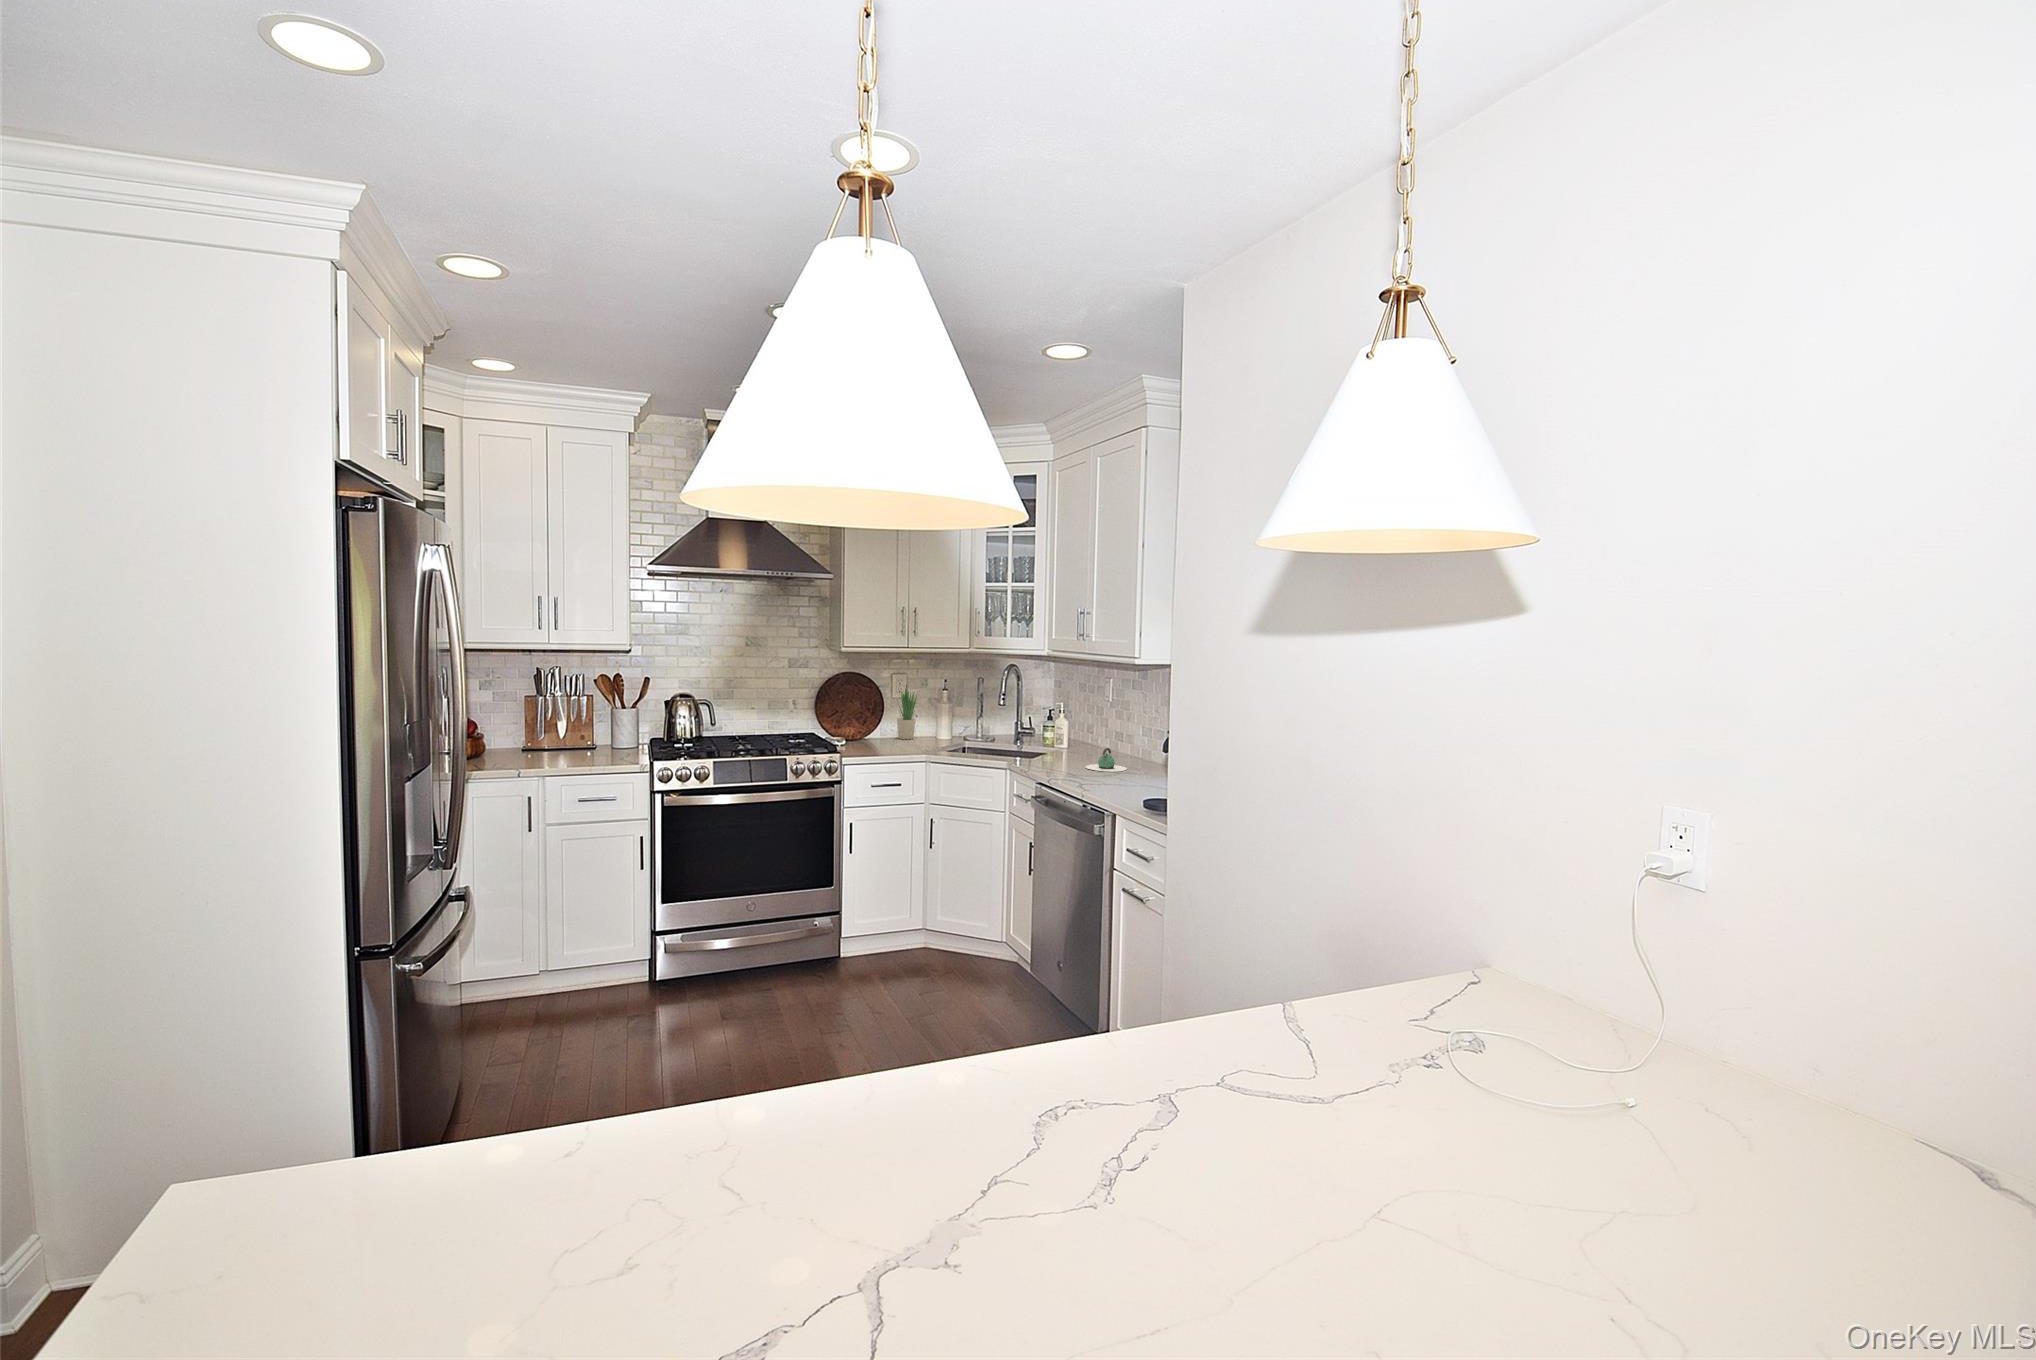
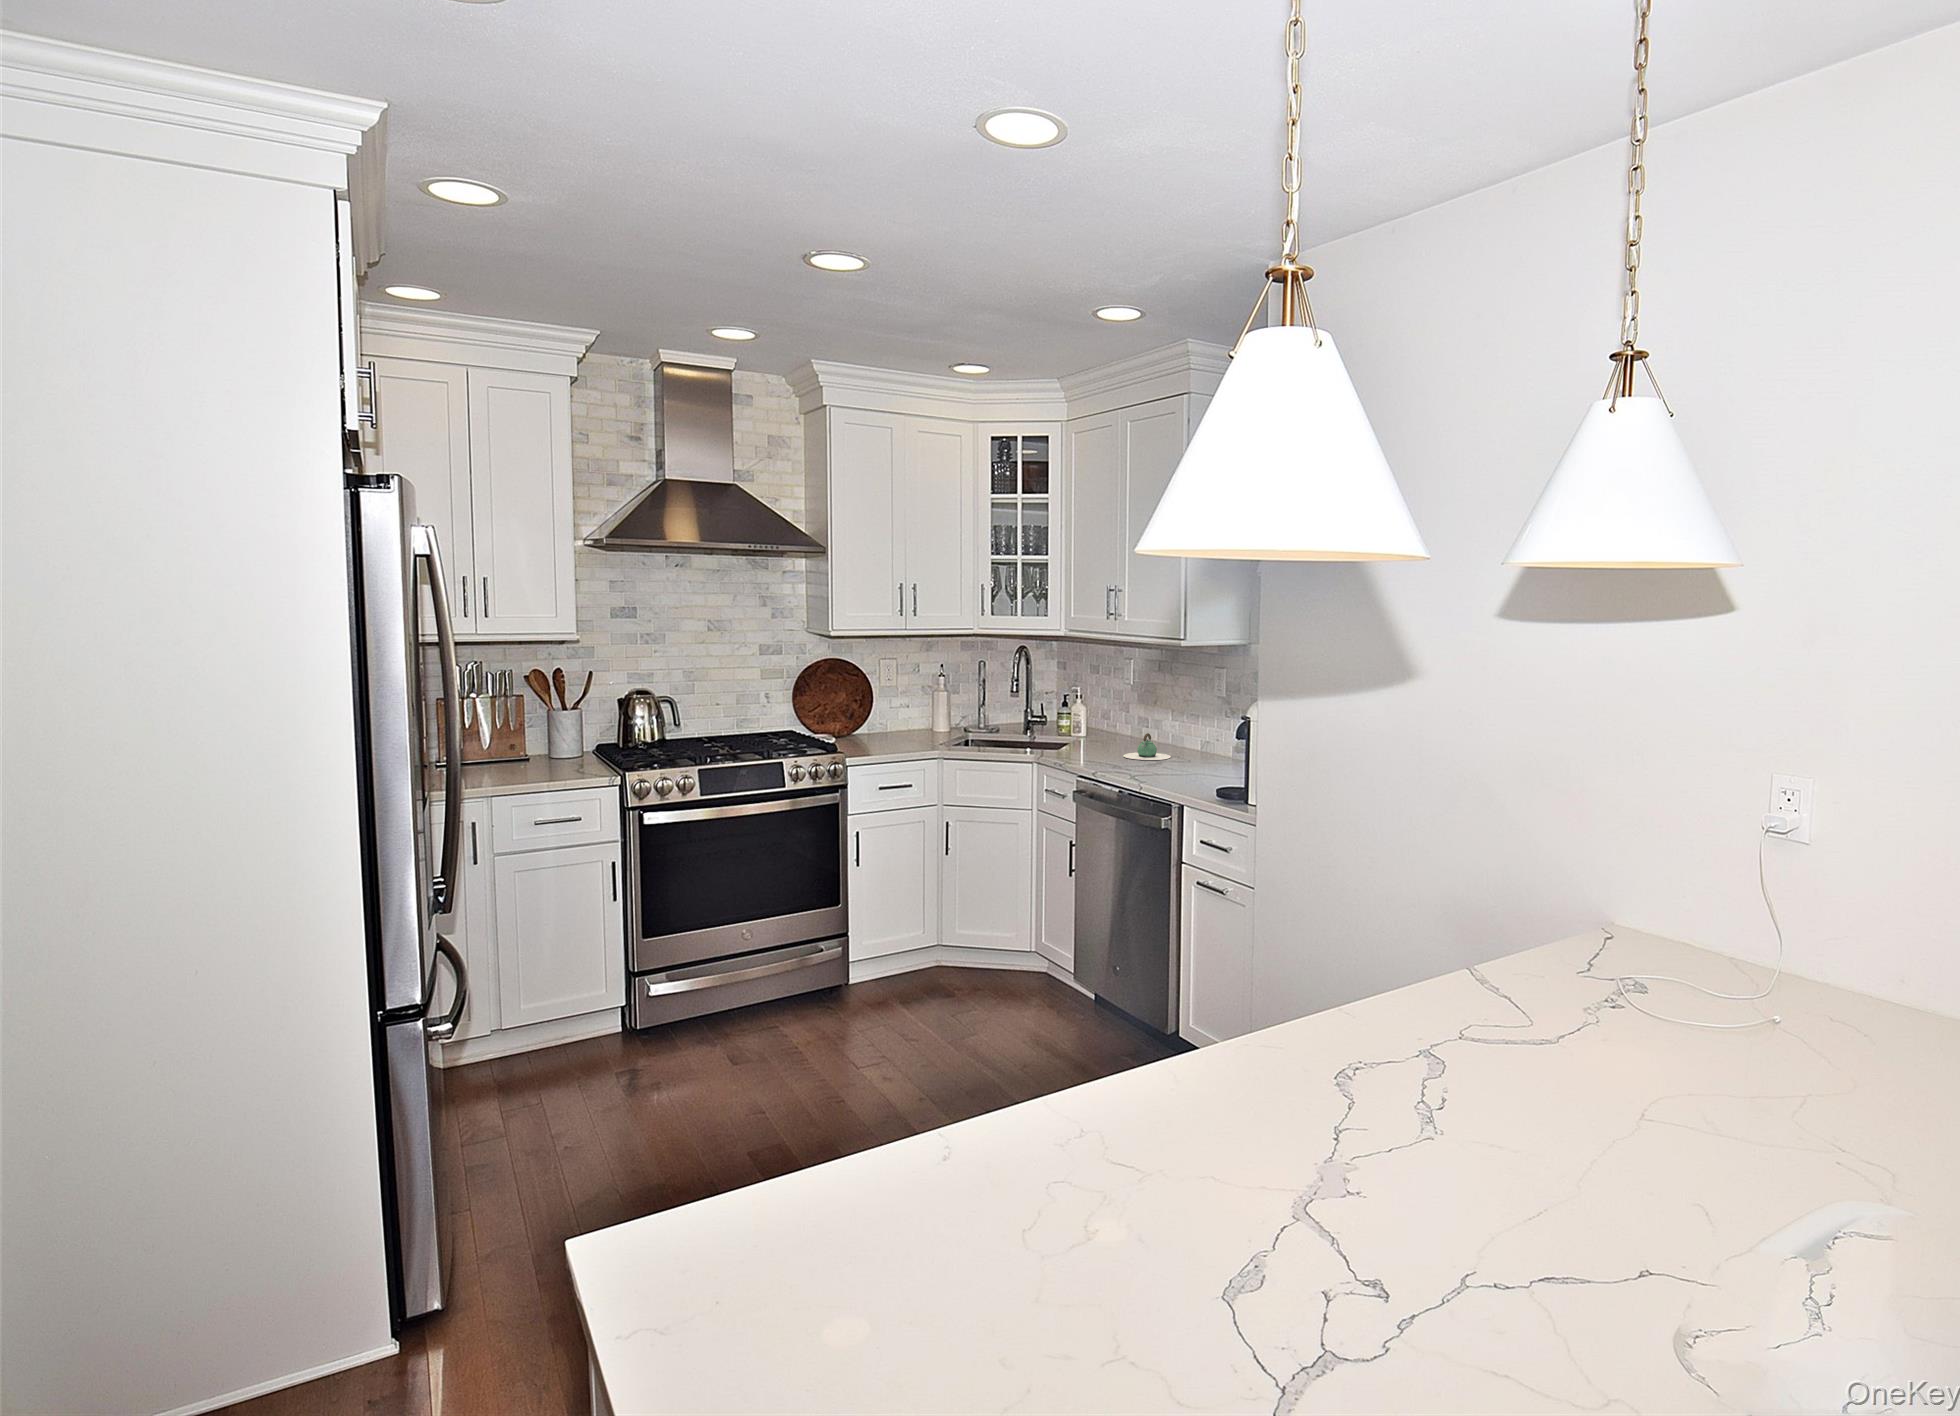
potted plant: present [897,685,917,739] -> none [884,671,908,735]

